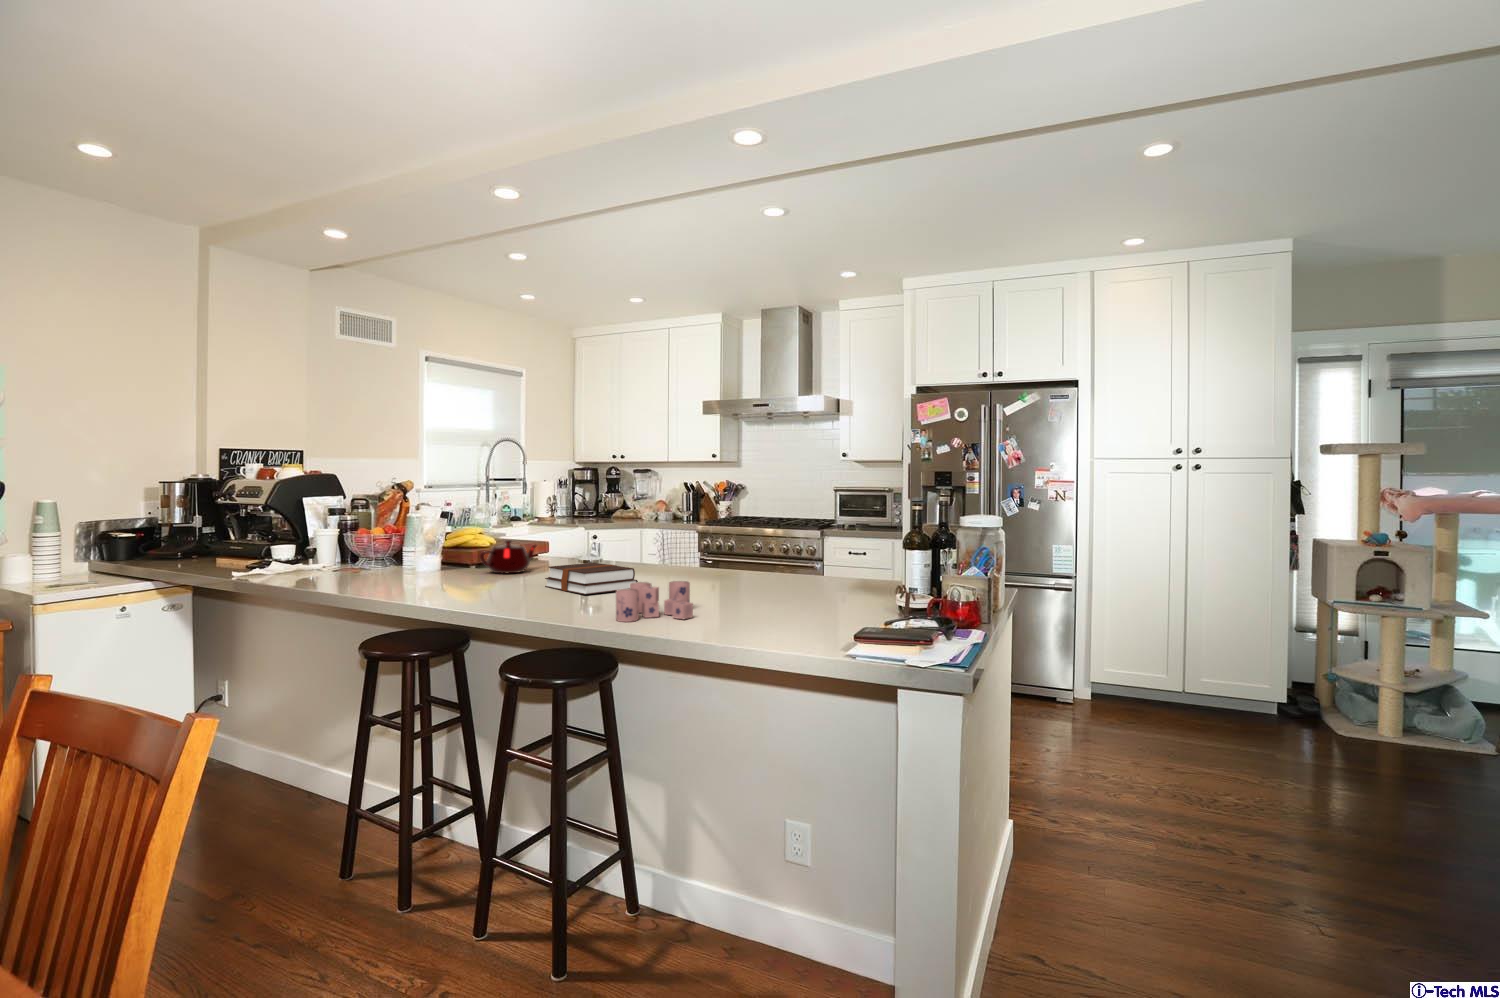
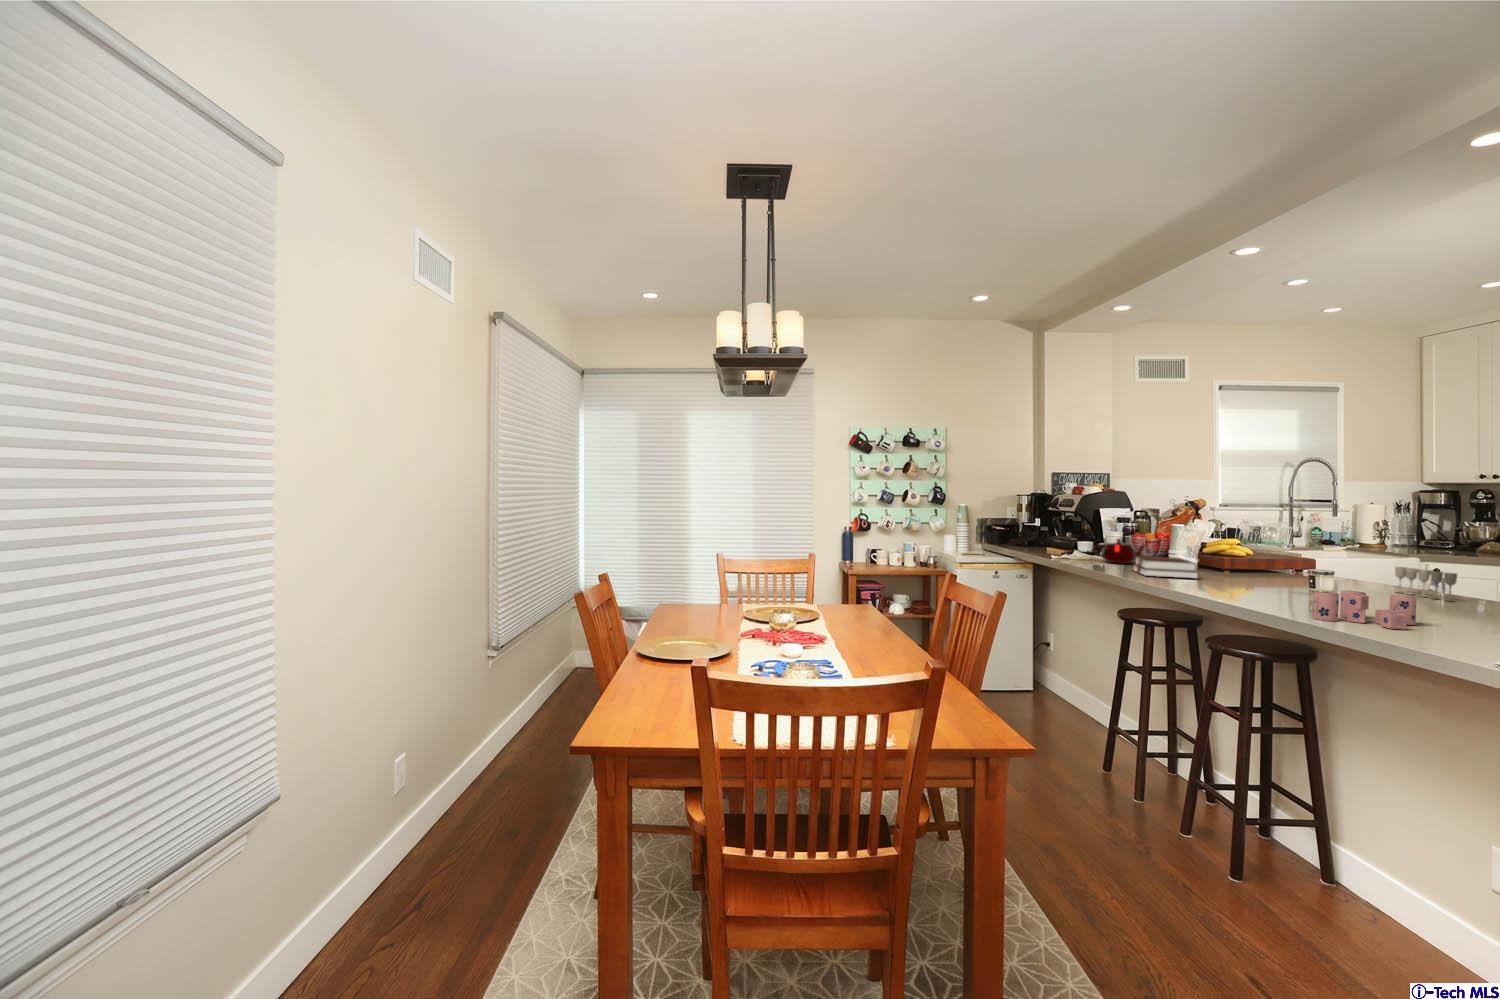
teapot: present [480,540,537,573] -> present [1094,539,1145,564]
wine glass: none [622,545,670,574] -> present [1395,567,1457,601]
hardback book: present [545,563,638,595] -> present [1133,556,1199,579]

